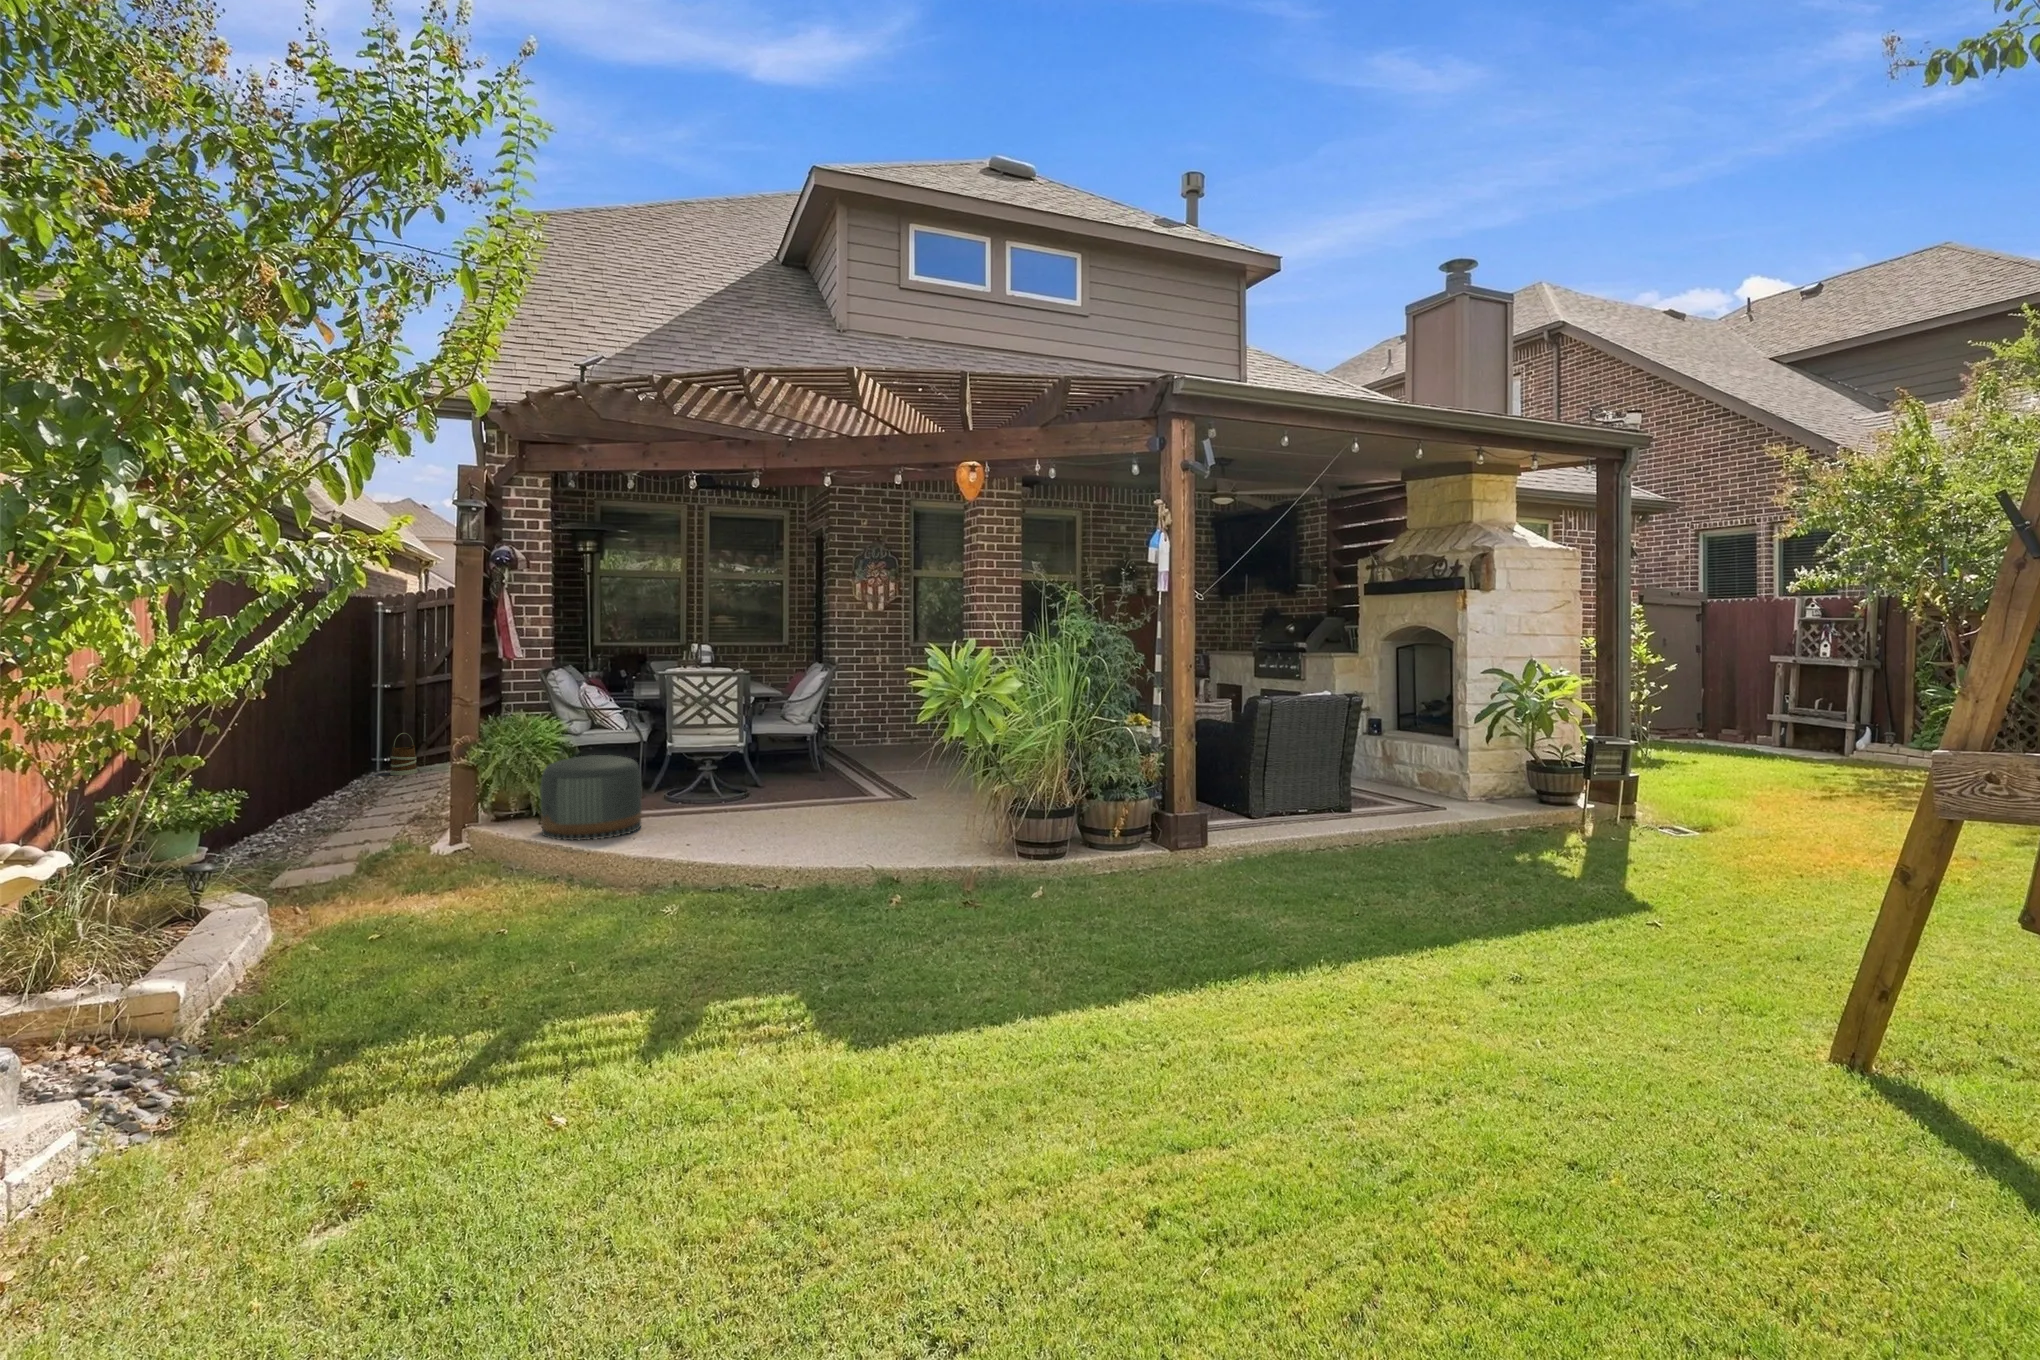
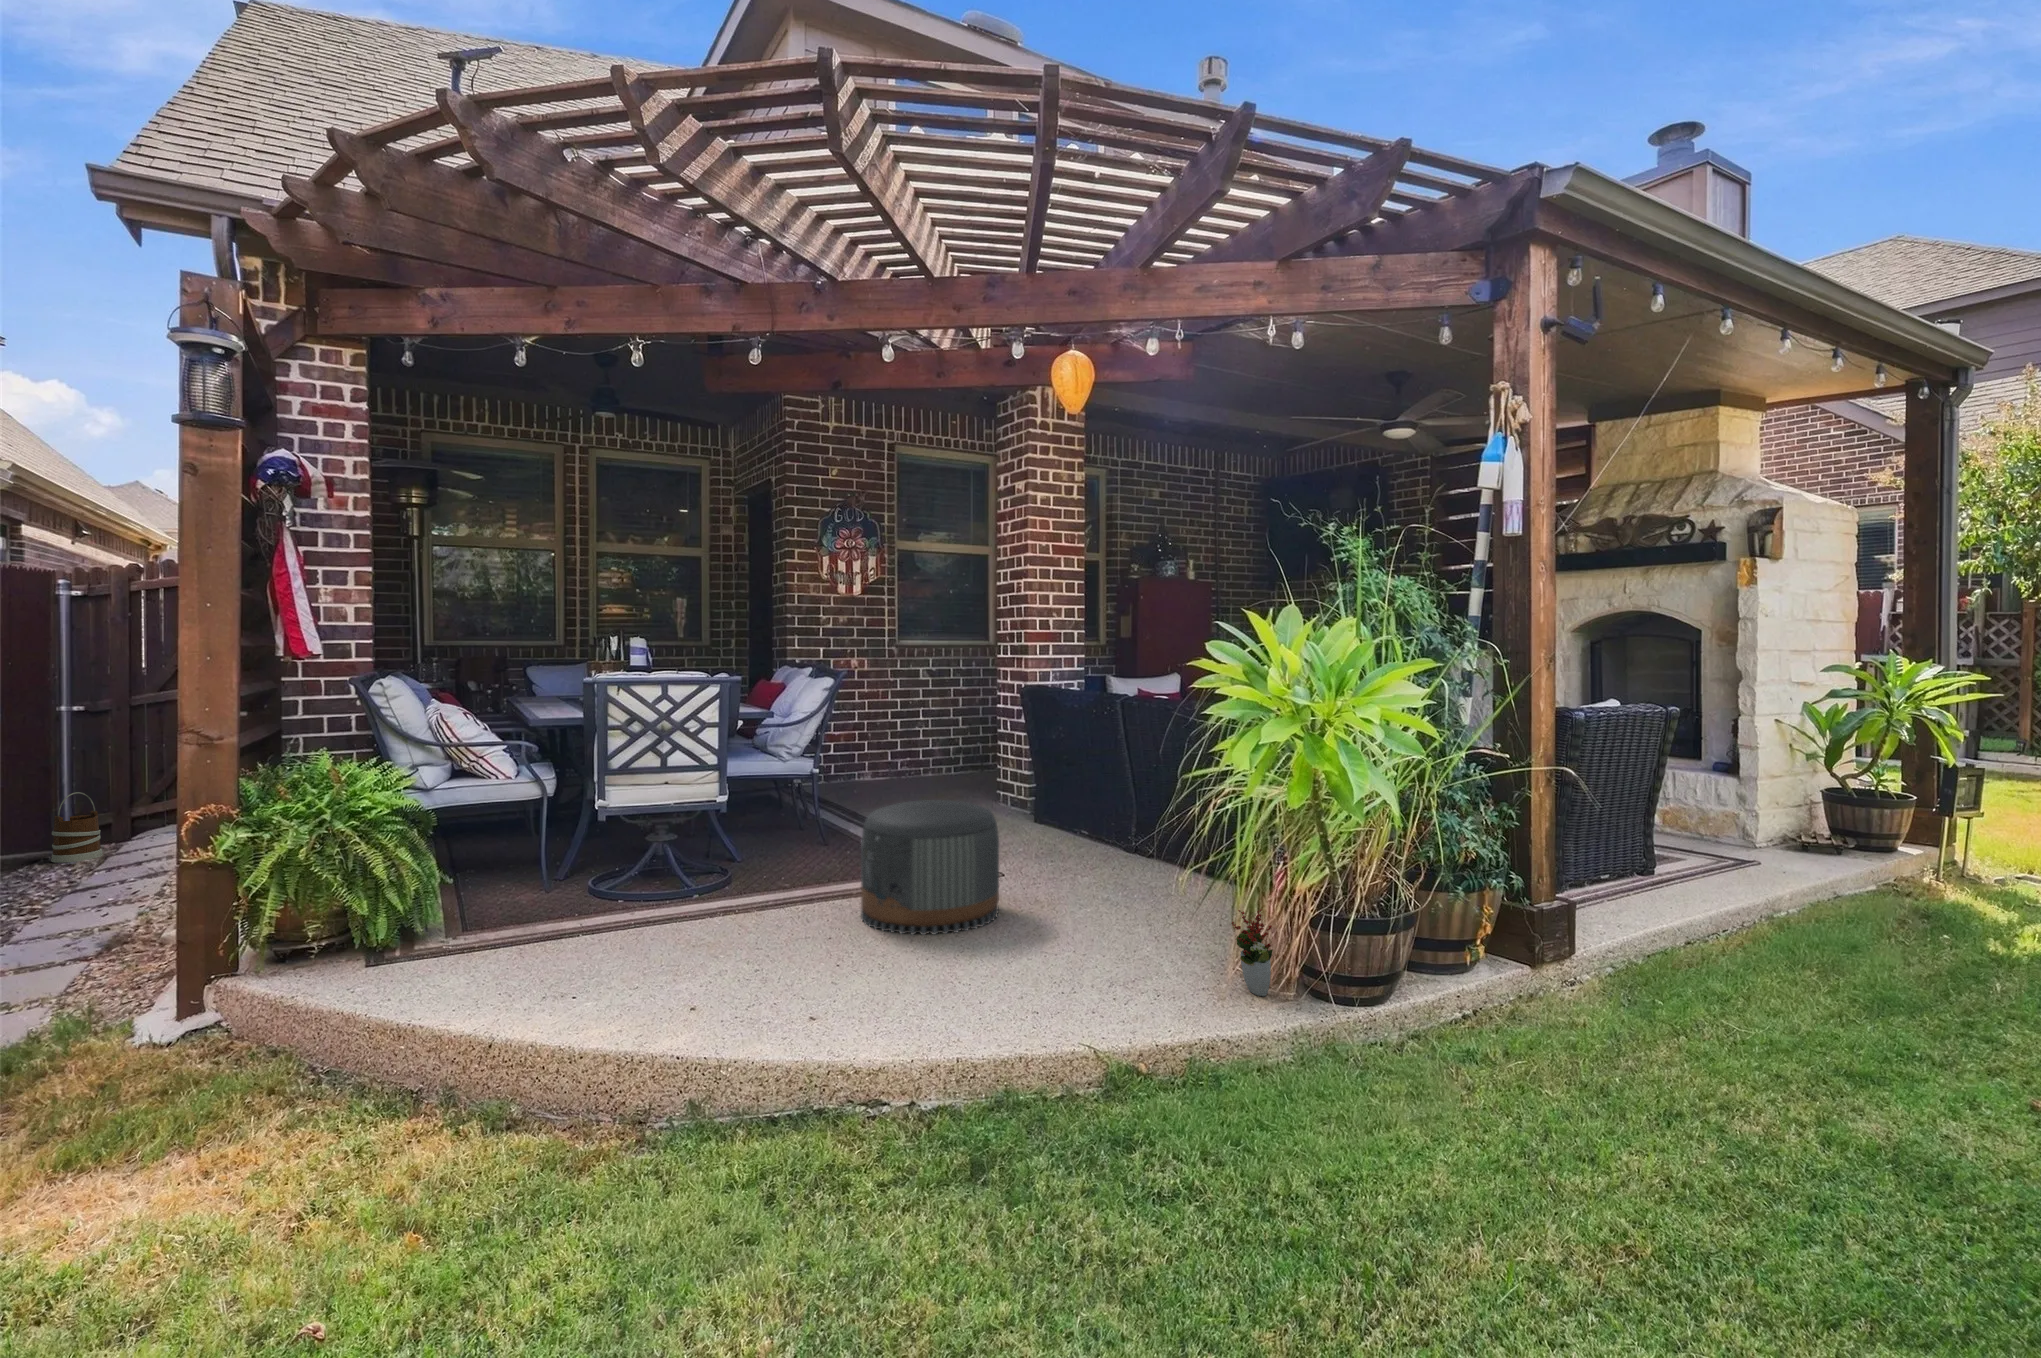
pouf: present [540,755,642,840] -> present [861,800,999,935]
decorative plant: none [968,809,992,858] -> present [1231,909,1273,996]

